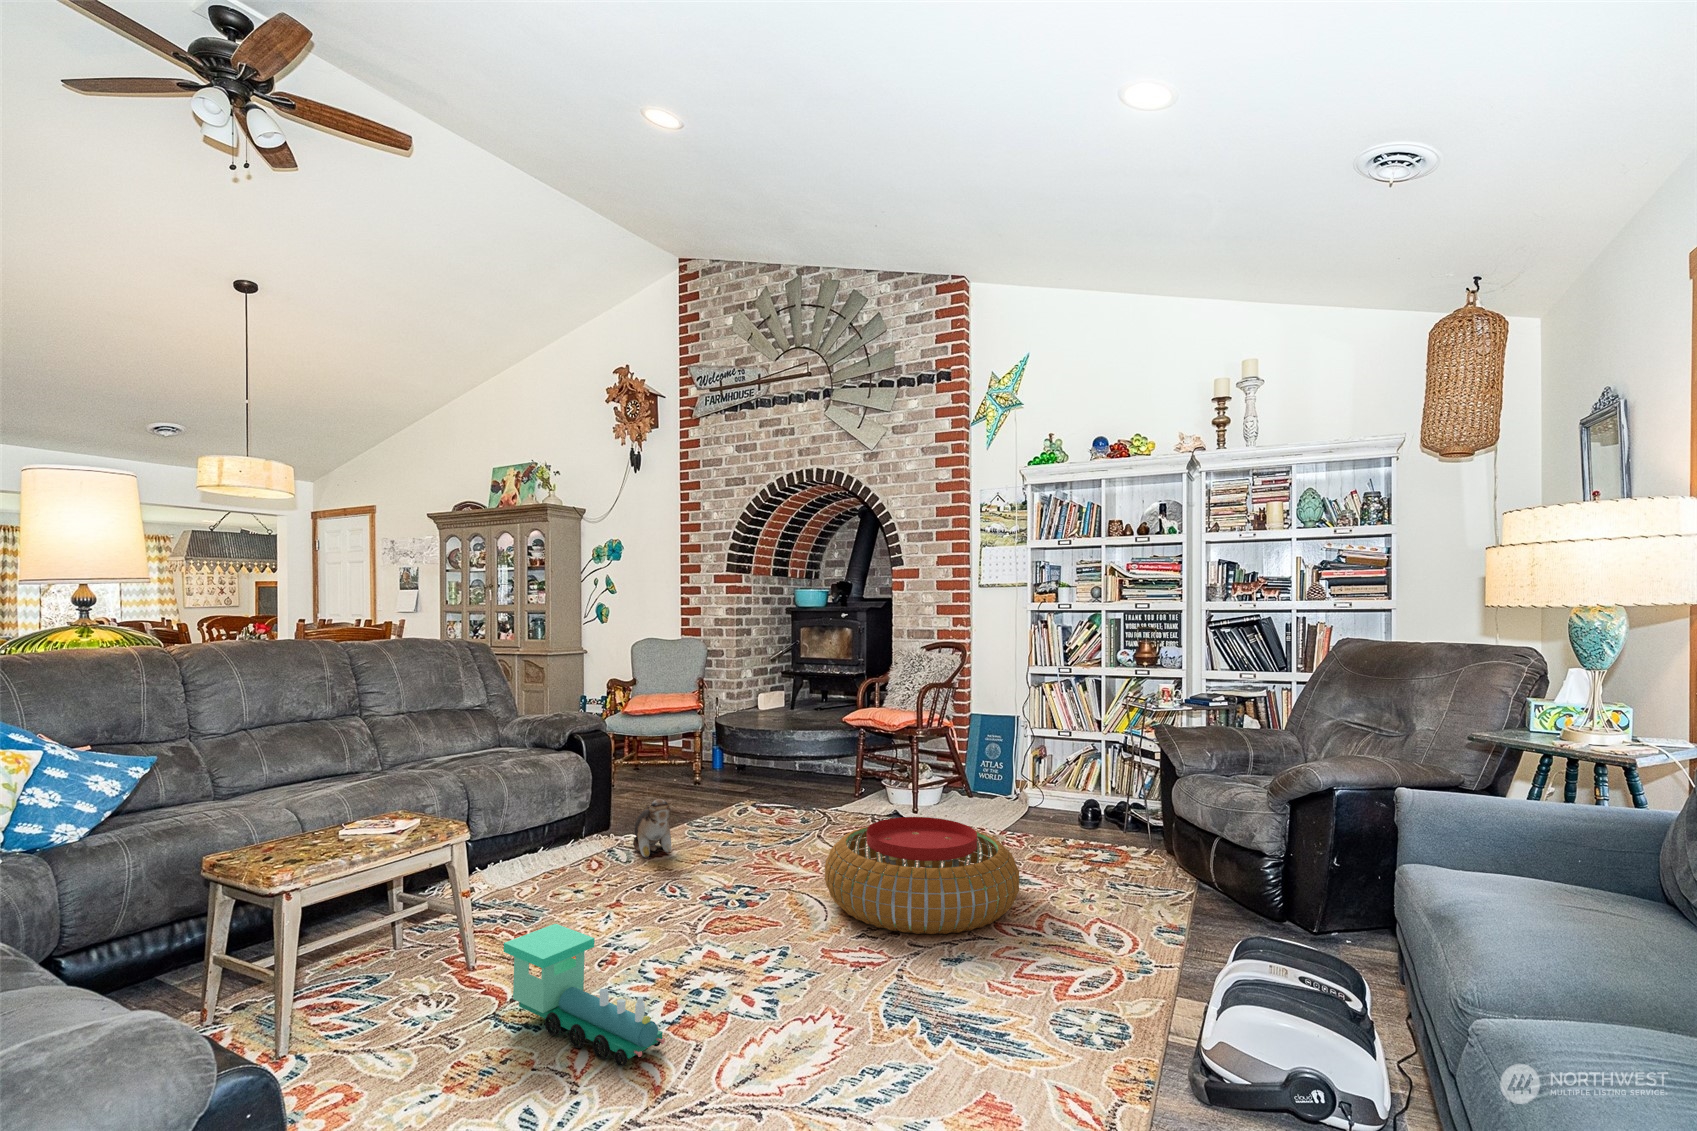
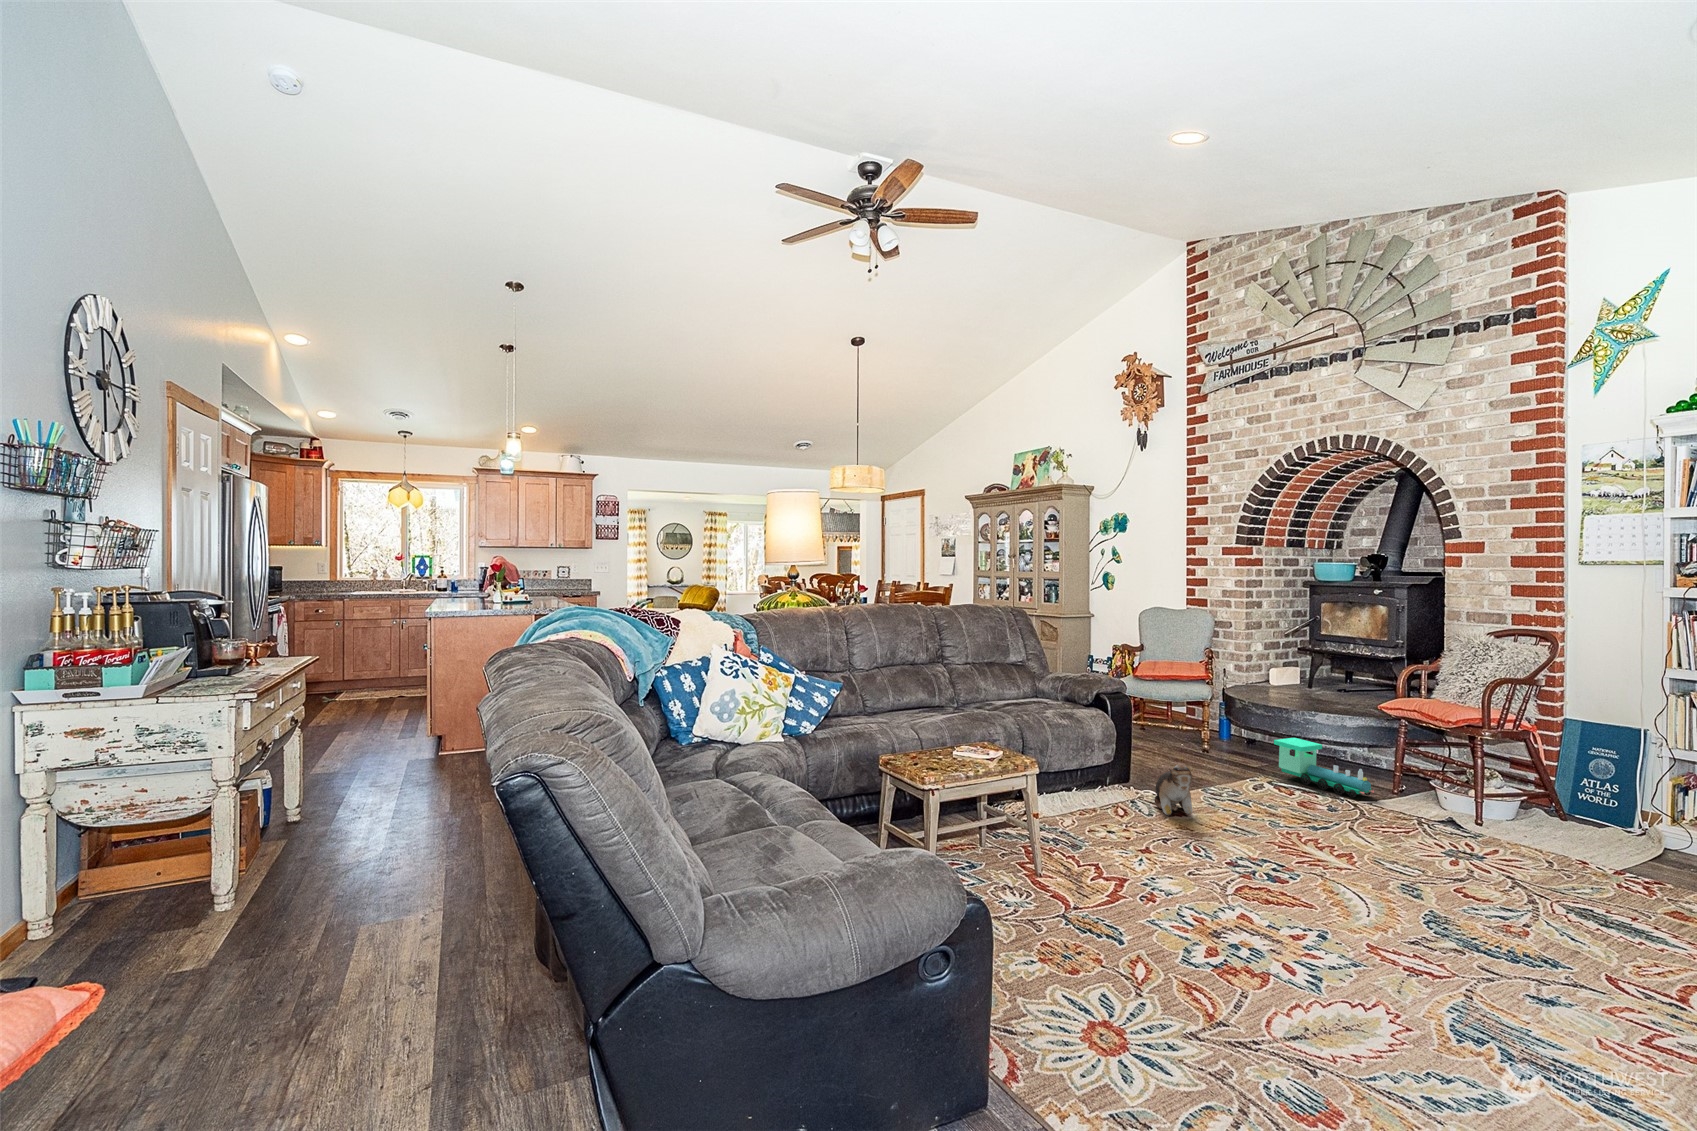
pouf: present [825,817,1019,934] -> none [1366,822,1636,962]
toy train: present [504,924,665,1066] -> present [1274,738,1374,798]

